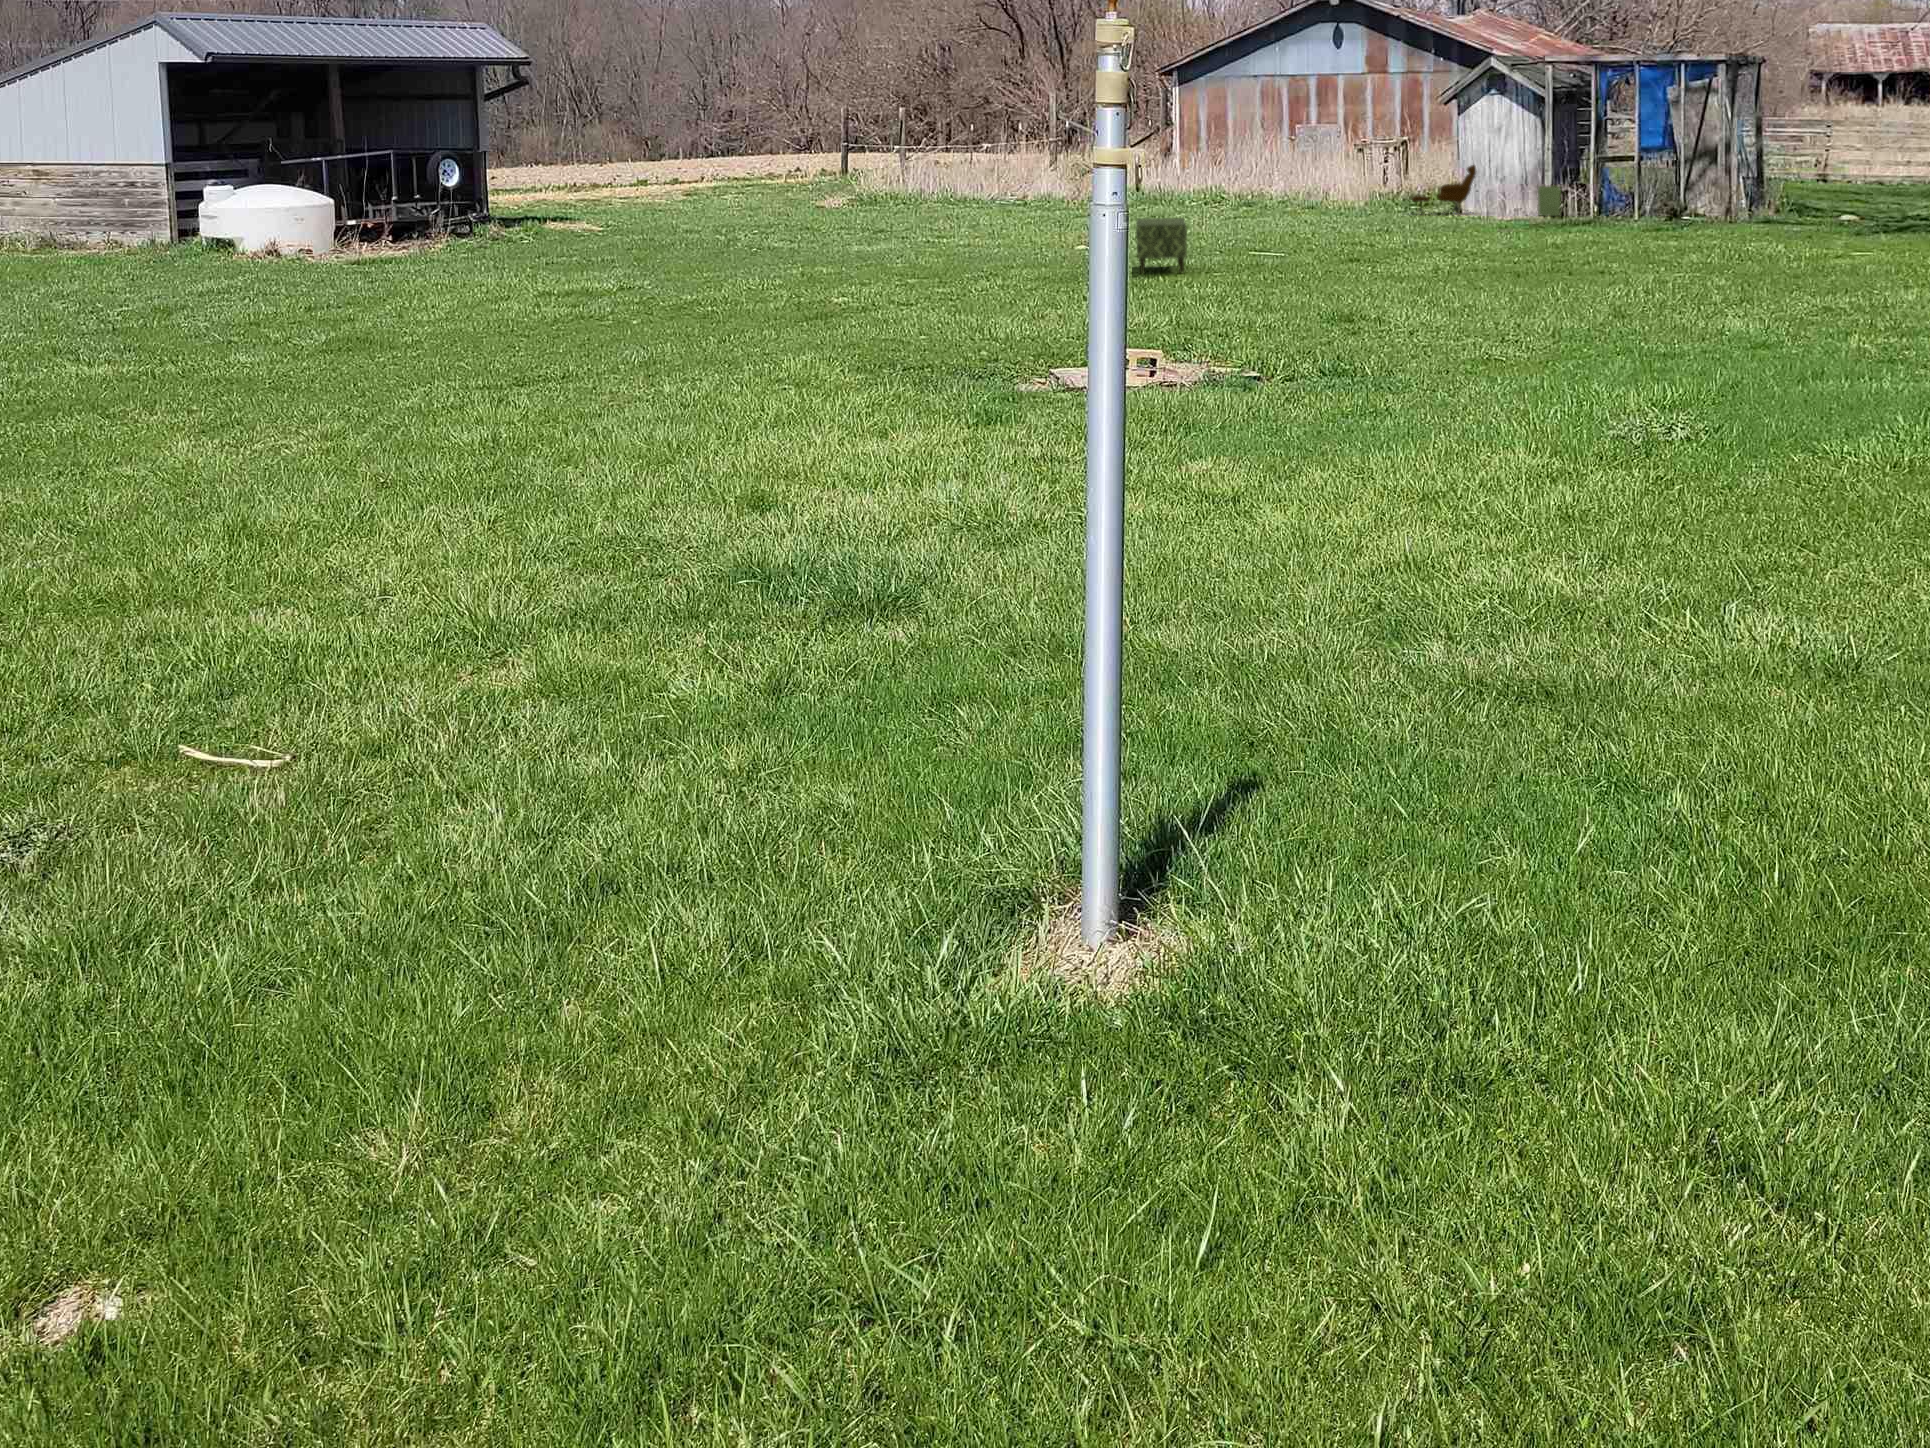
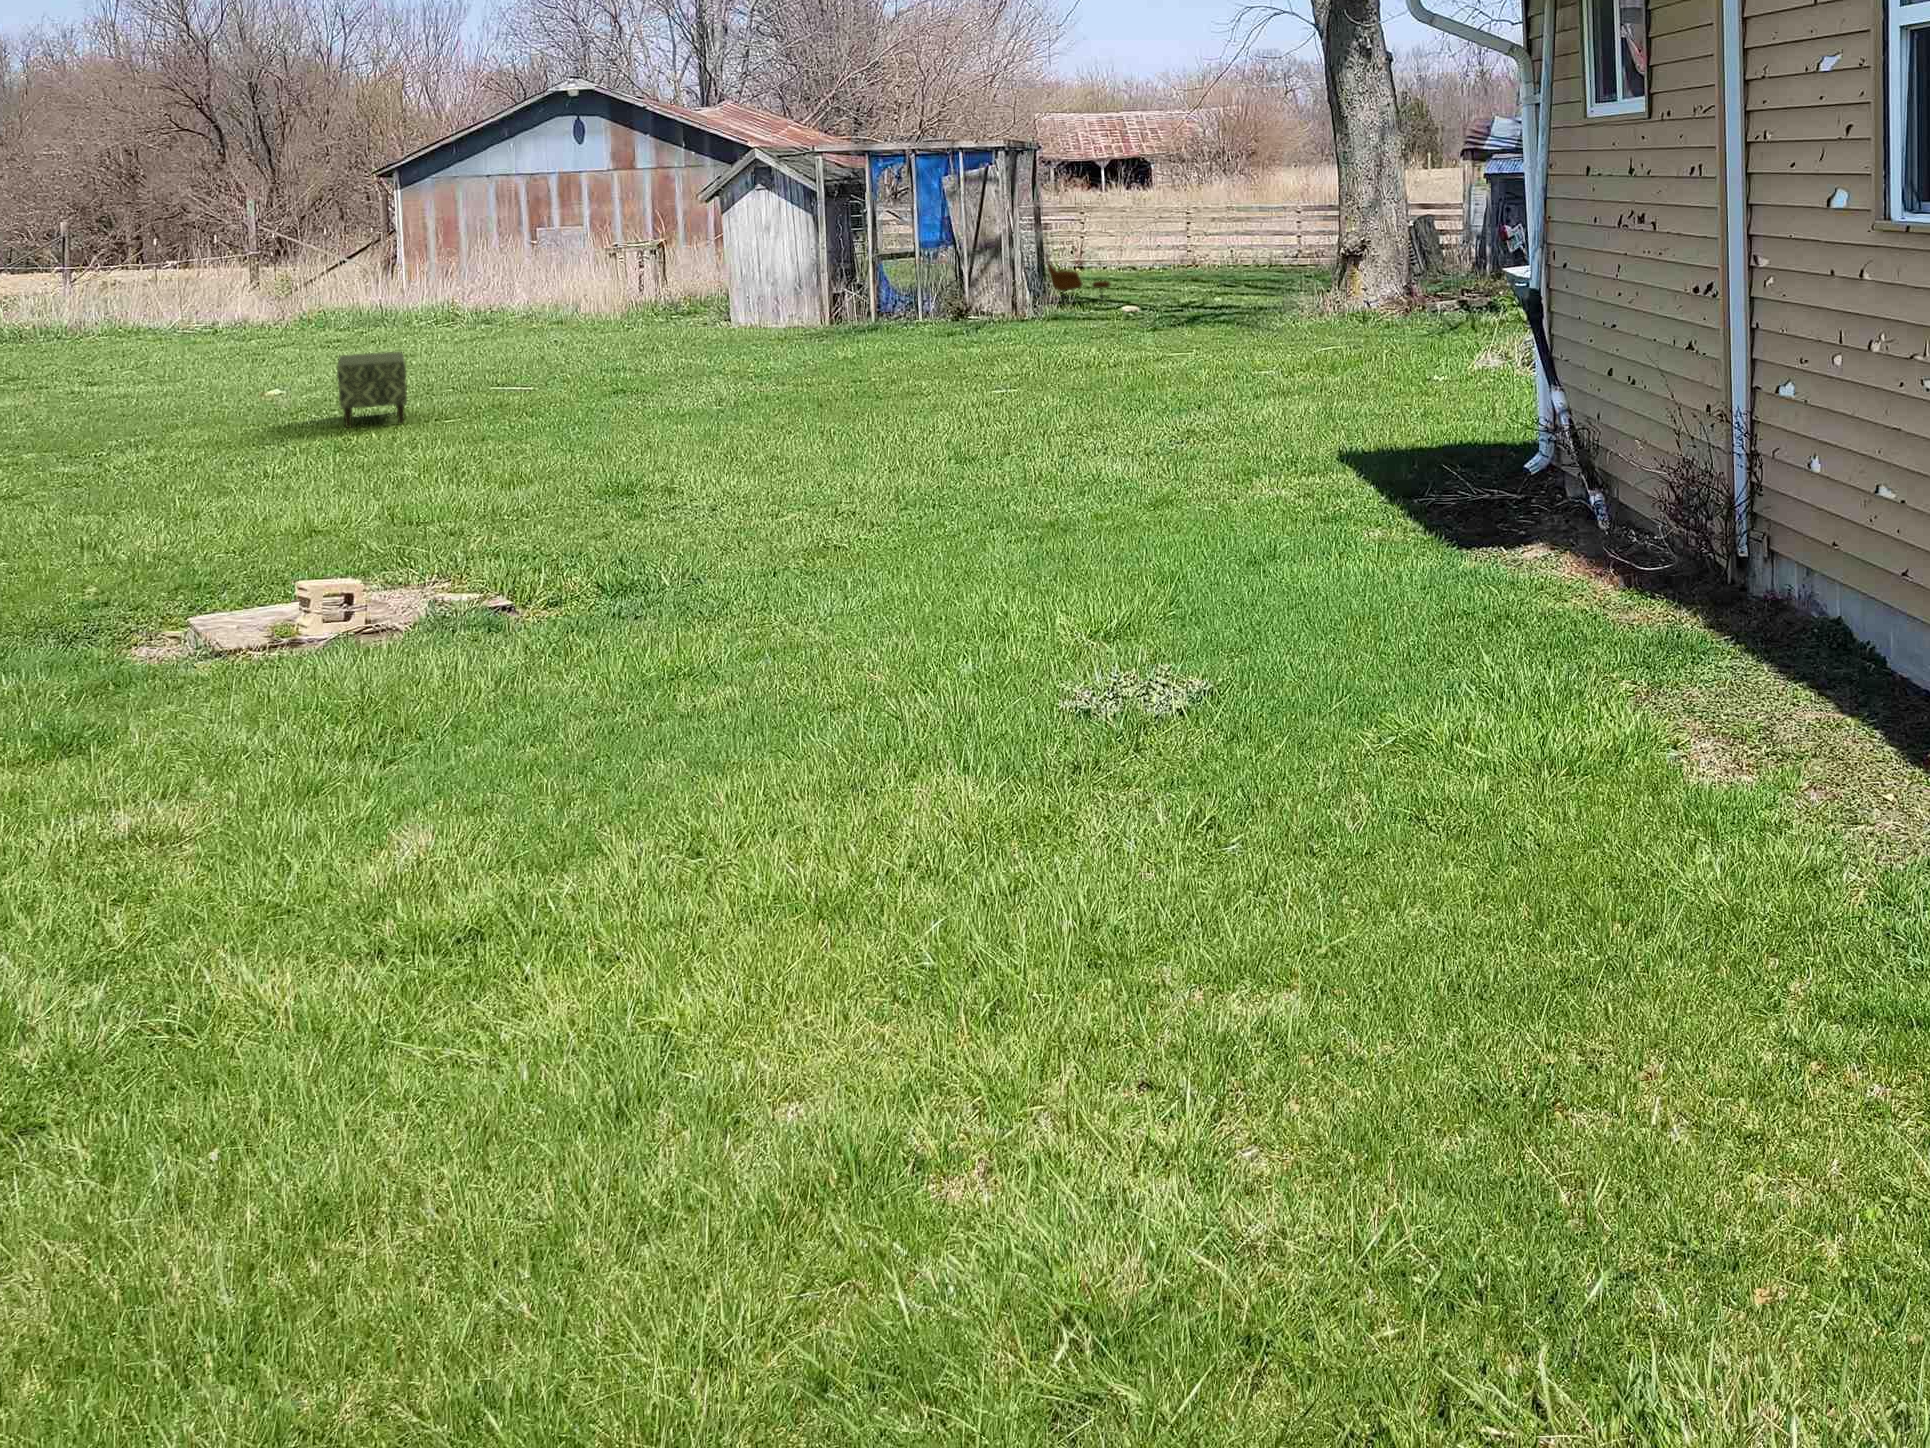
lounge chair: present [1412,165,1477,214] -> present [1046,254,1111,302]
bucket: present [1538,185,1561,216] -> none [814,287,846,321]

